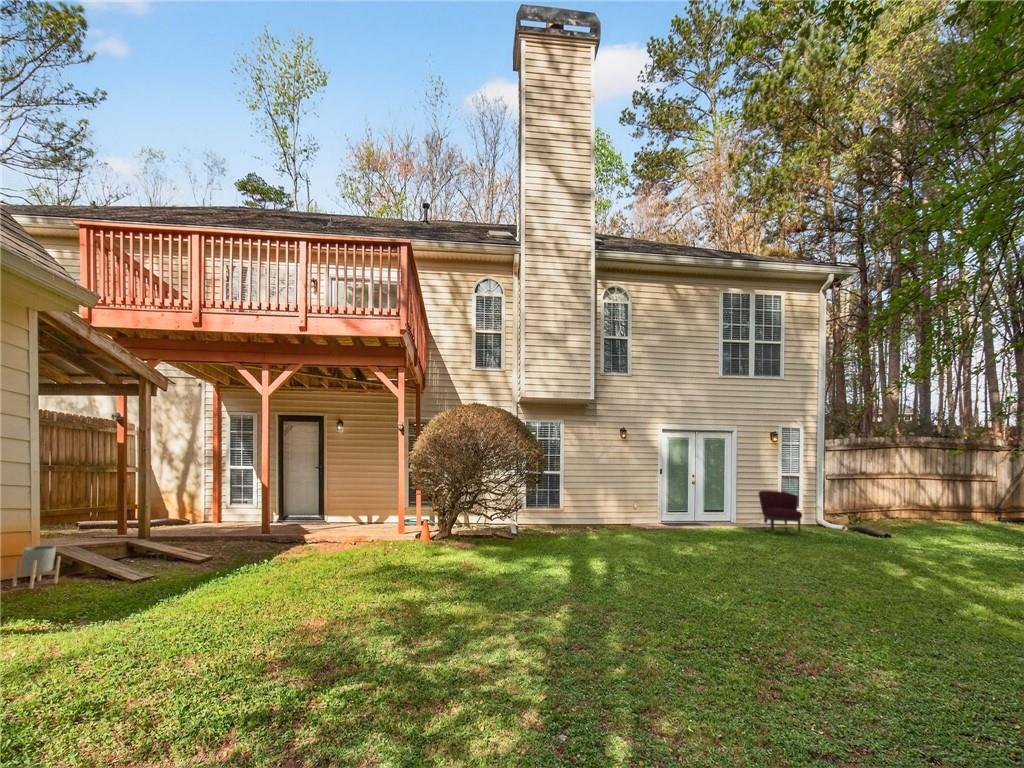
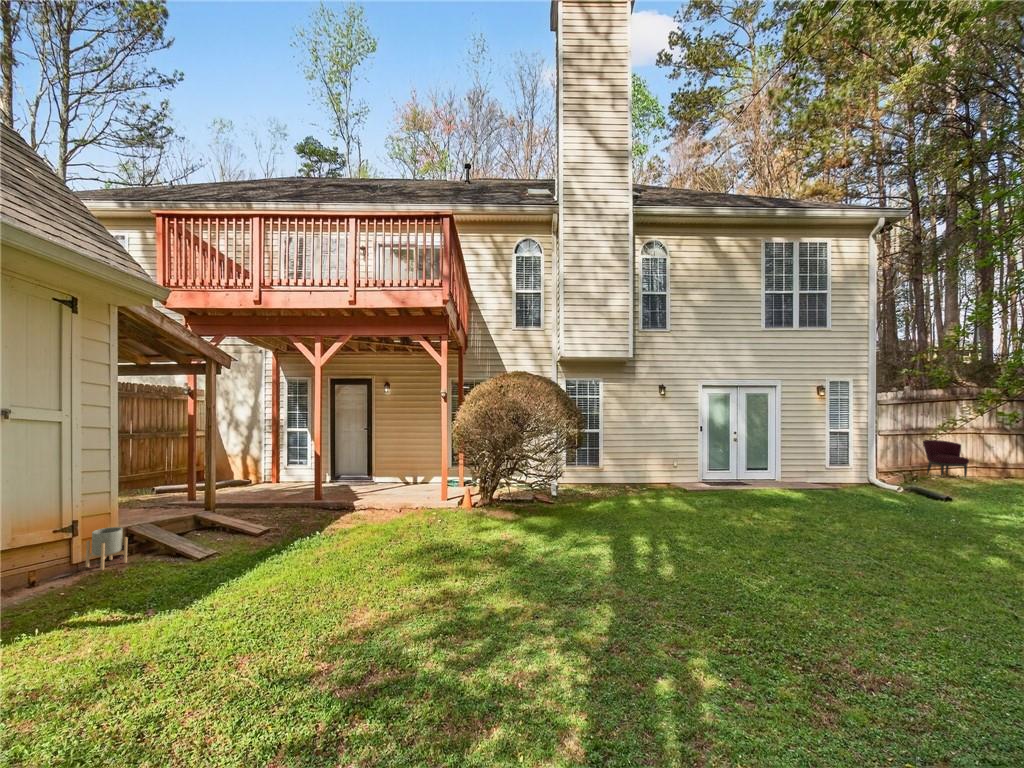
chair: present [759,491,802,535] -> present [923,440,969,478]

